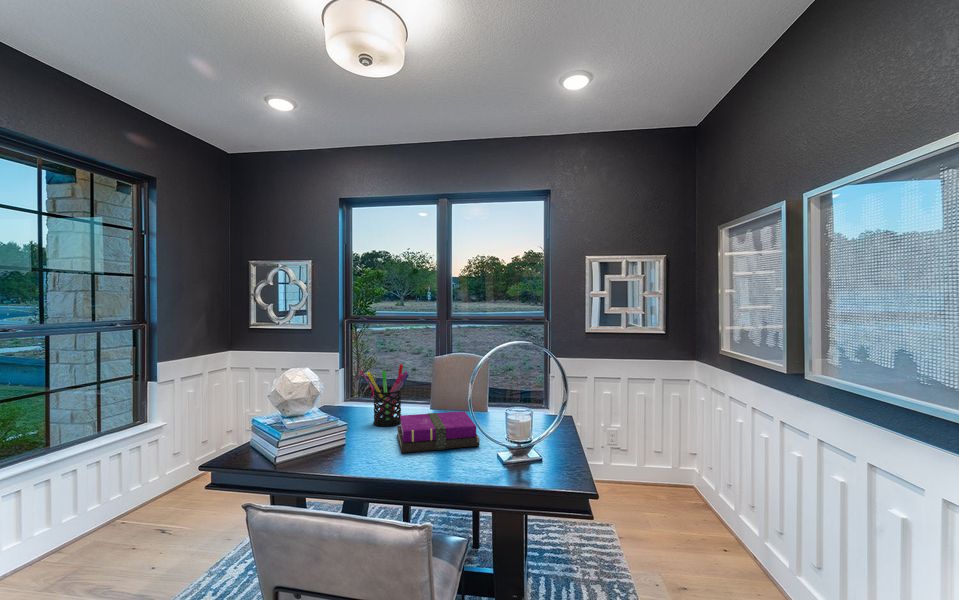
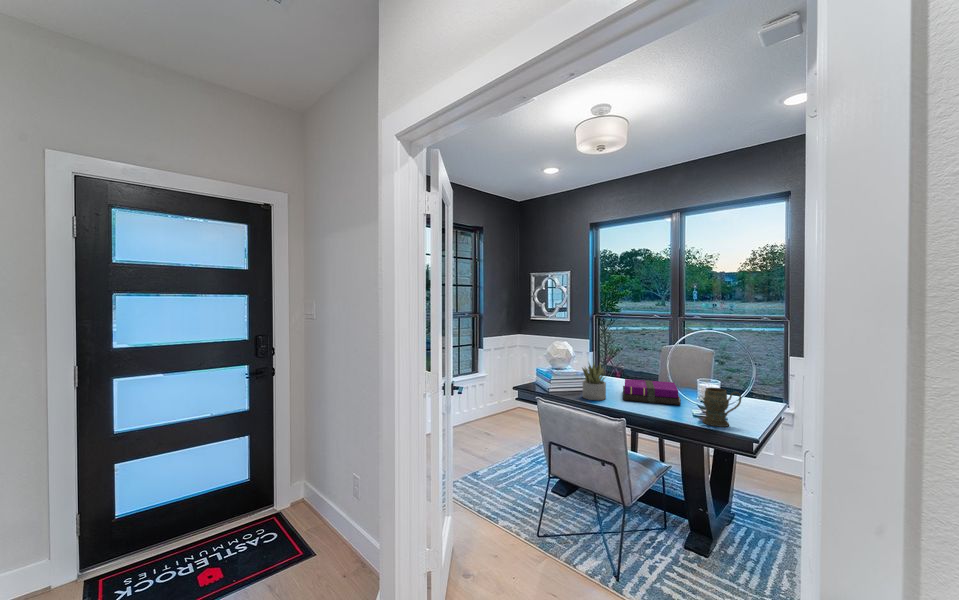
pen holder: present [367,364,409,427] -> none [604,346,634,387]
succulent plant: none [334,398,377,464] -> present [582,363,606,400]
mug: none [517,420,564,478] -> present [703,387,741,427]

